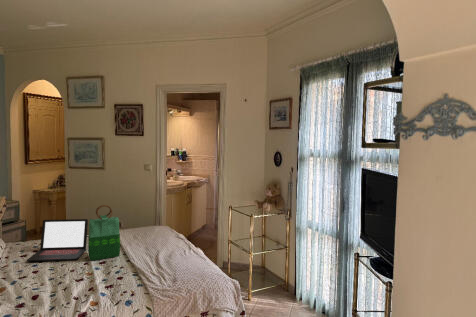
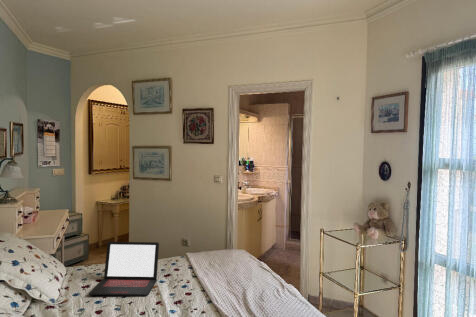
tote bag: present [88,205,120,261] -> none [161,227,200,298]

